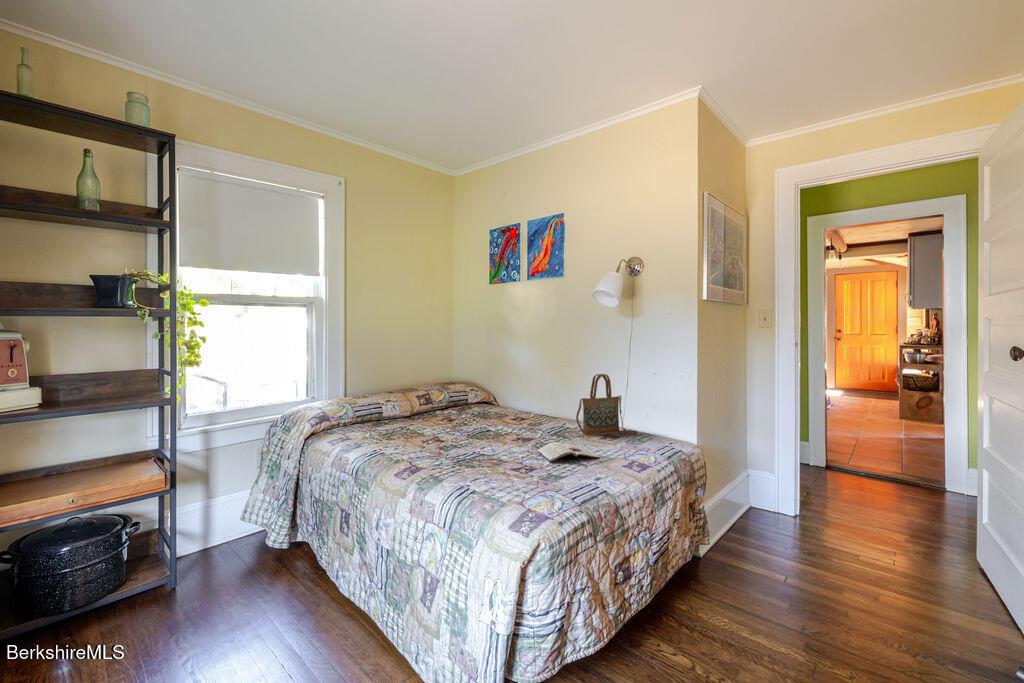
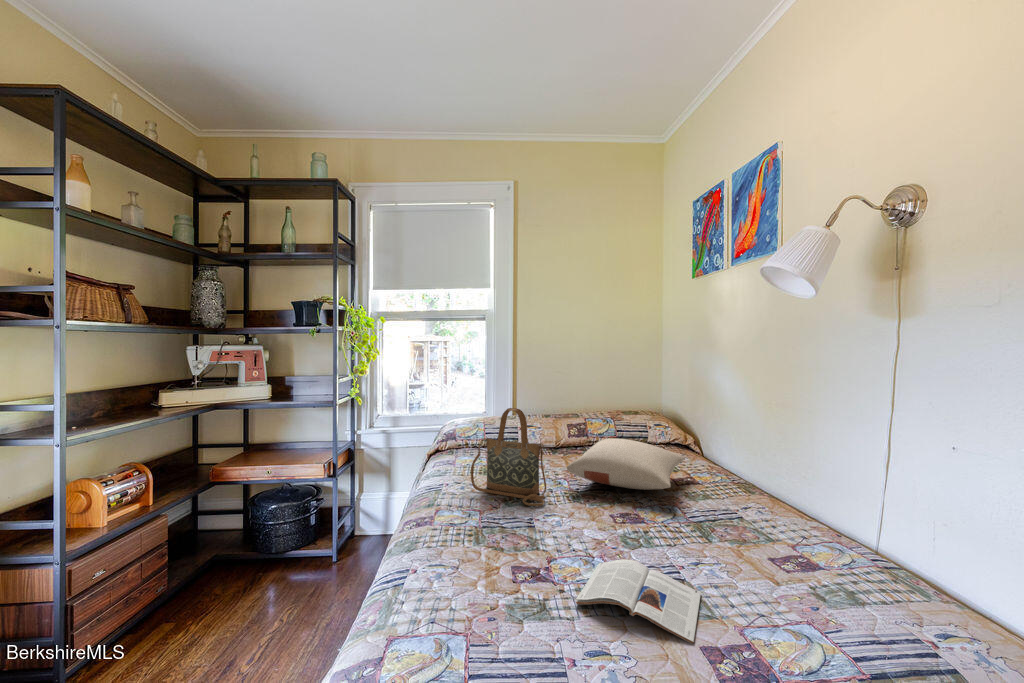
handbag: present [576,374,637,436] -> present [471,408,546,506]
pillow: none [455,396,530,425] -> present [567,438,685,490]

